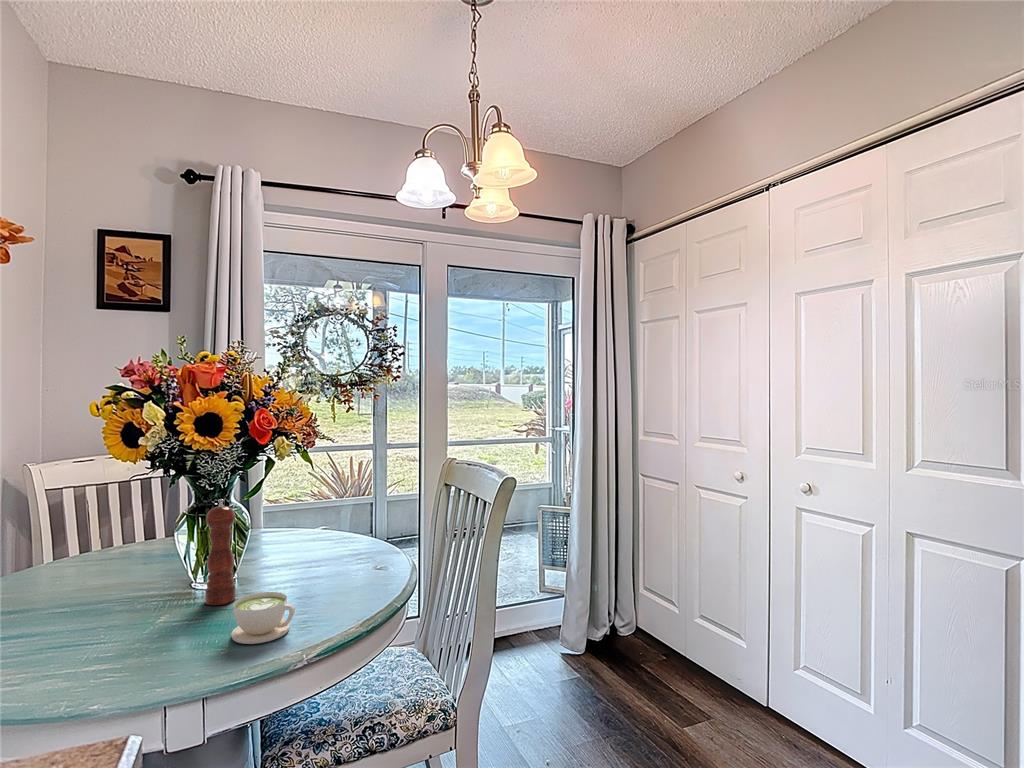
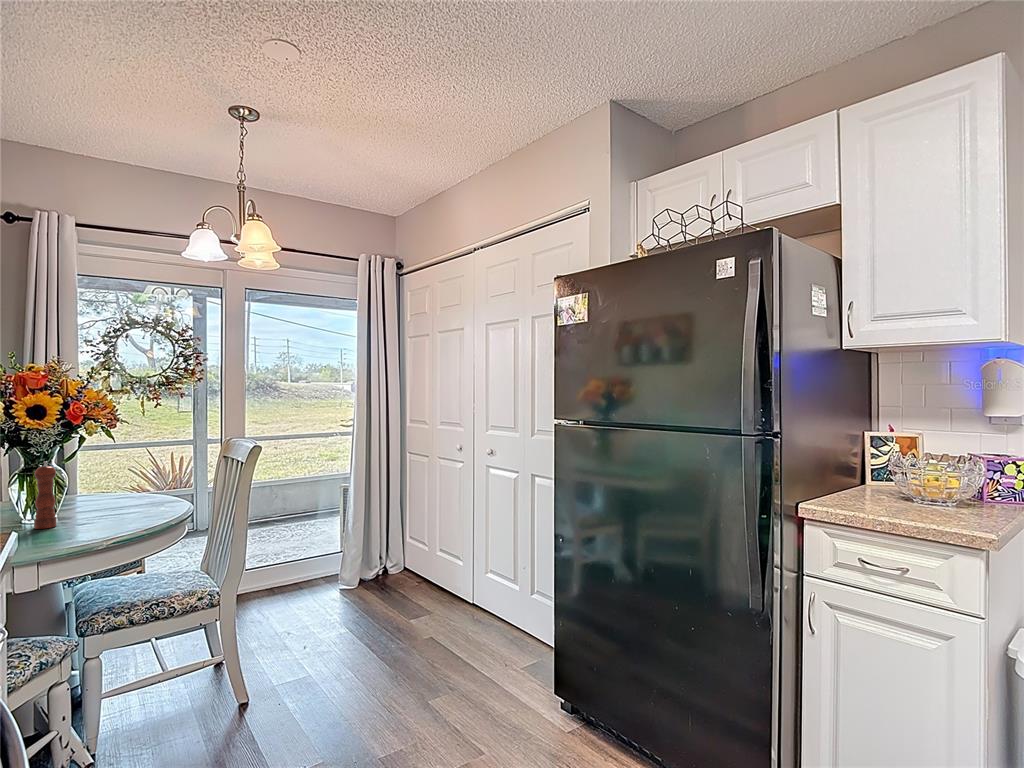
coffee cup: present [231,592,295,644] -> none [55,514,99,541]

